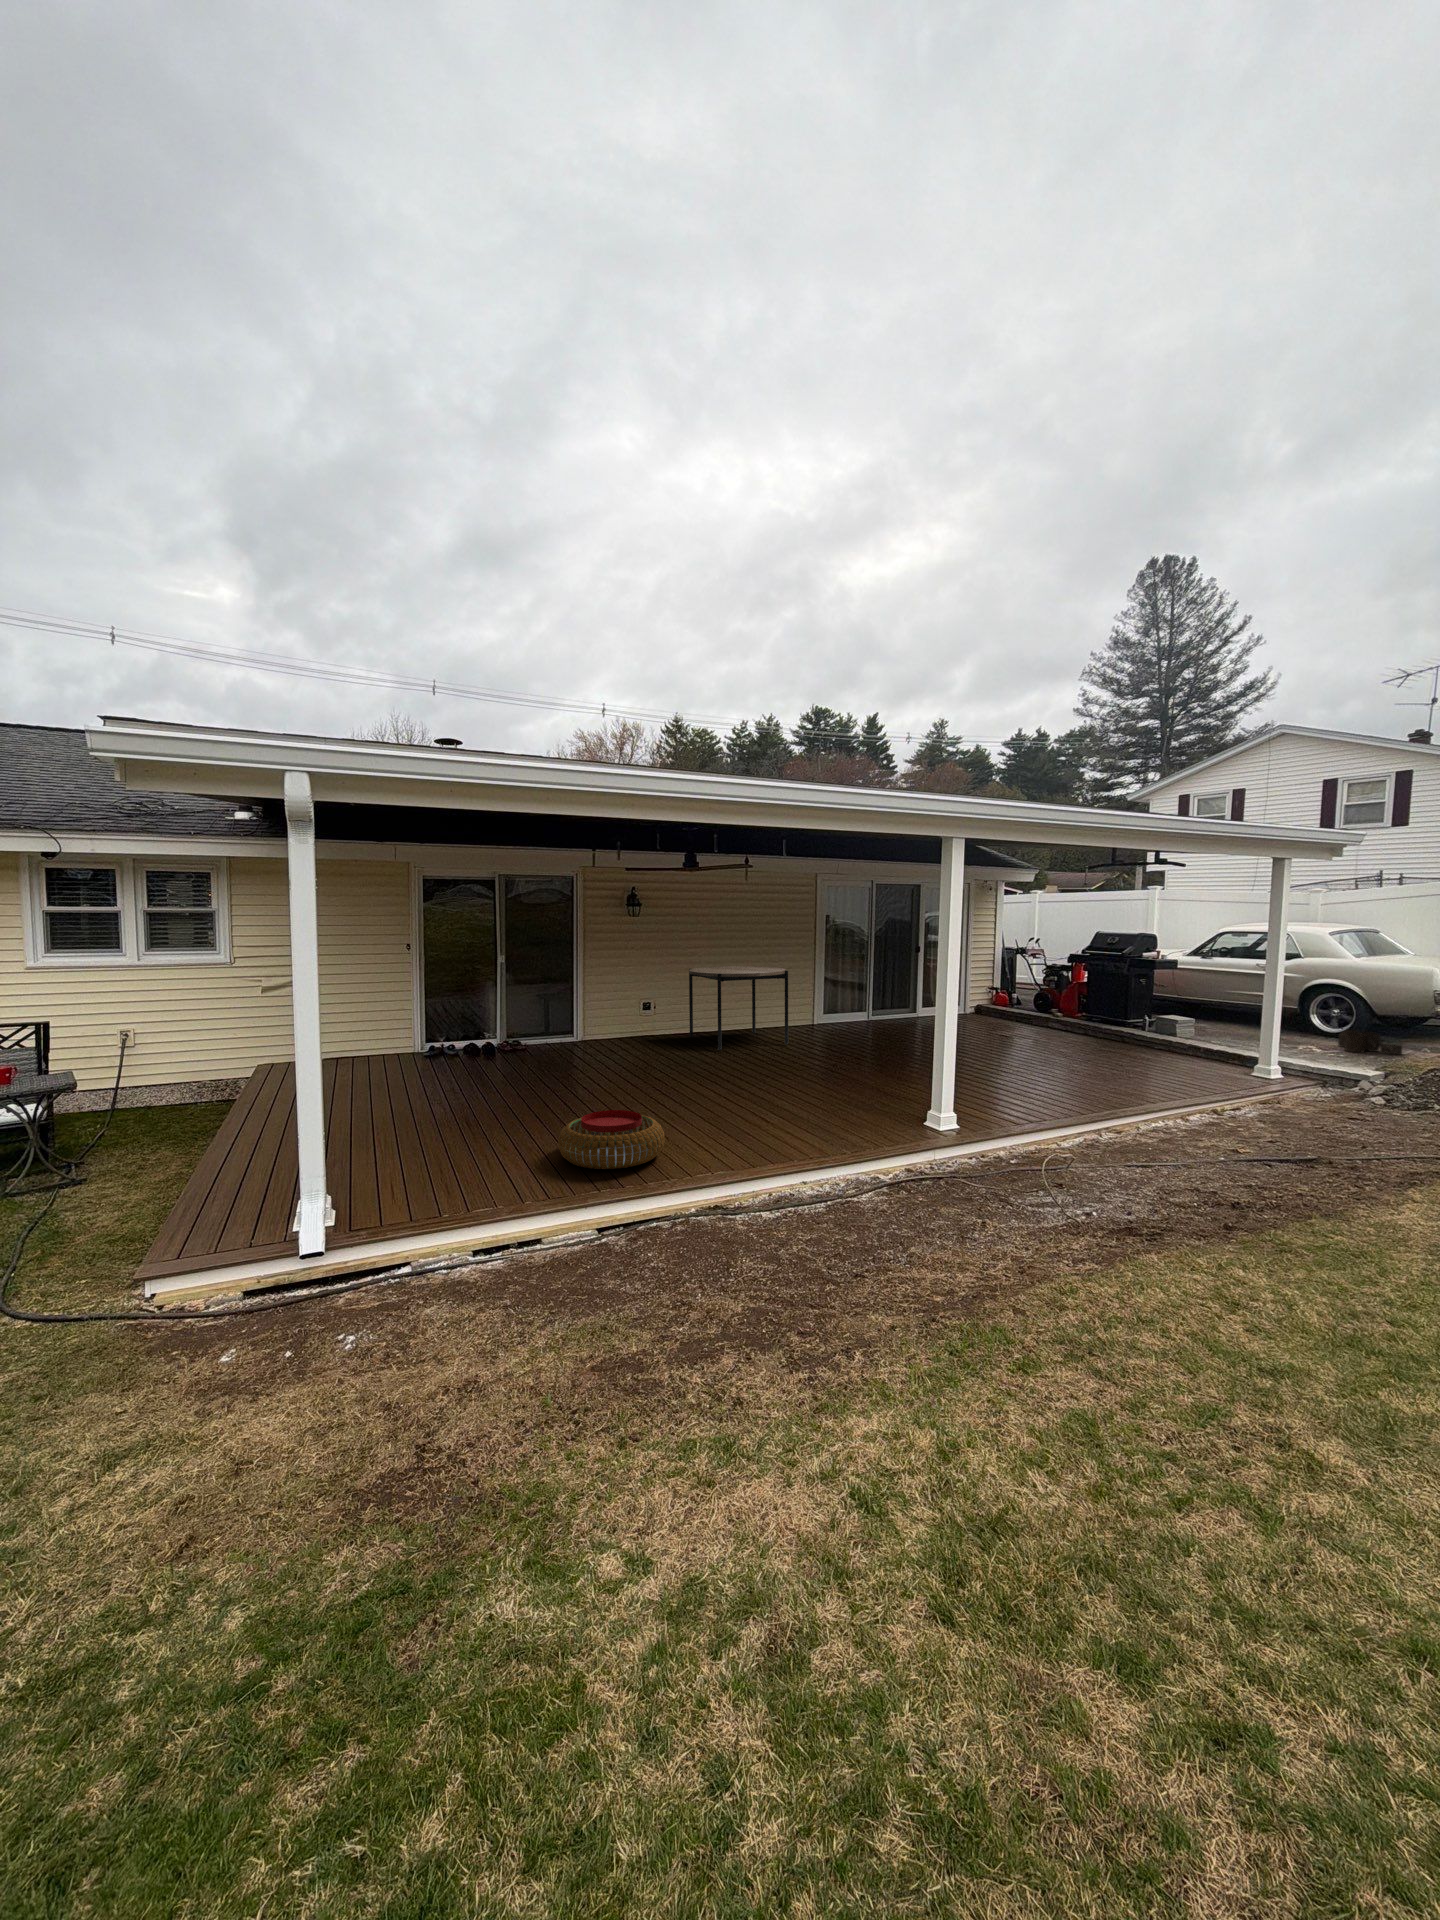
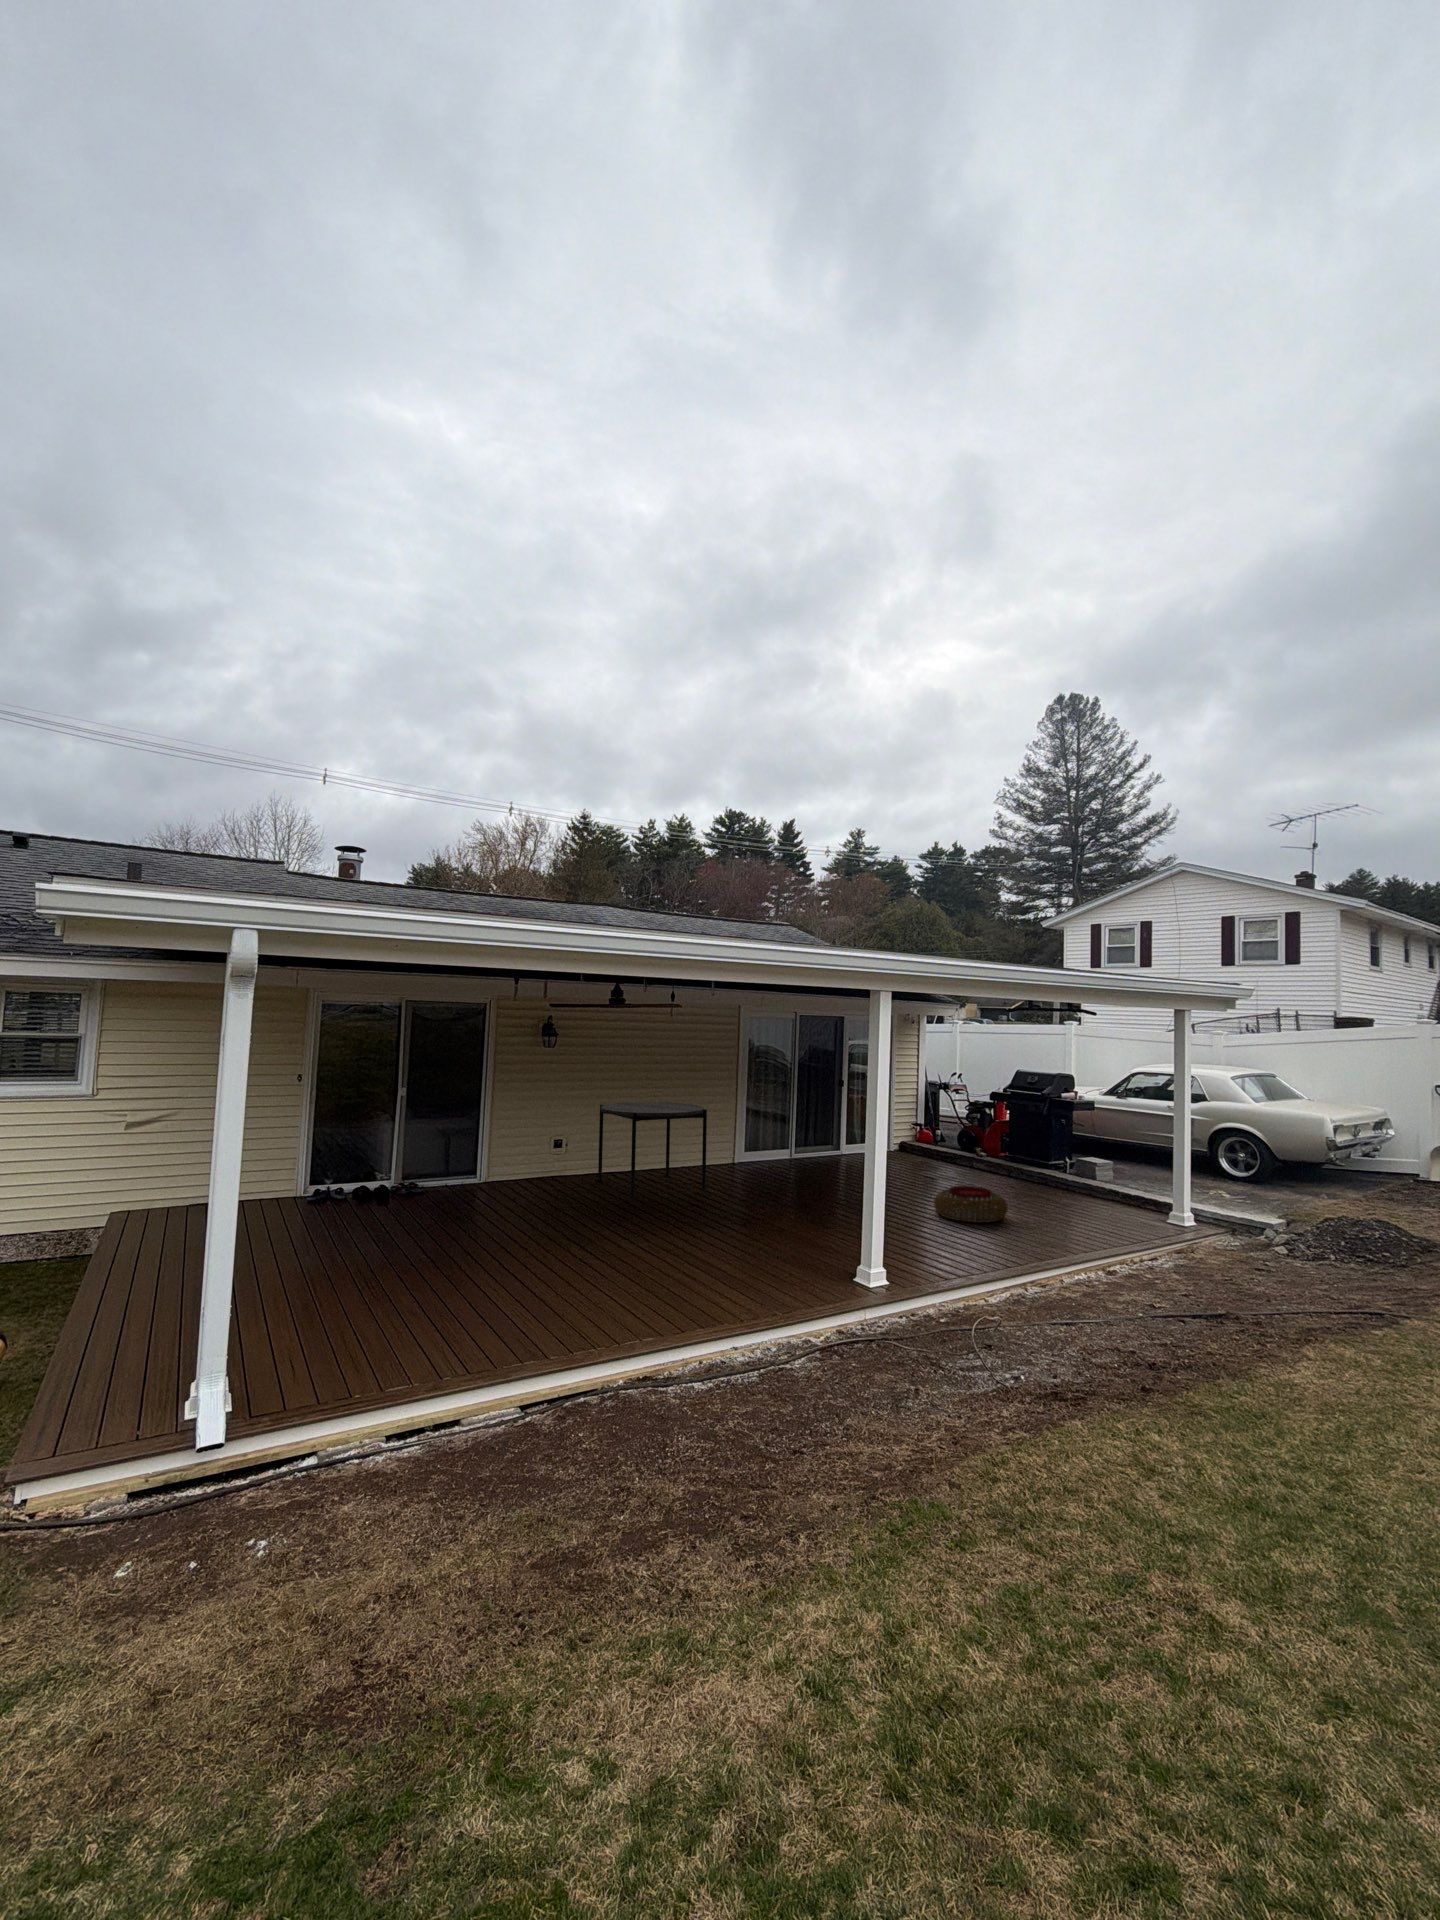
woven basket: present [1338,1029,1402,1055] -> none [1250,1172,1308,1200]
pouf: present [558,1110,665,1169] -> present [934,1186,1008,1223]

